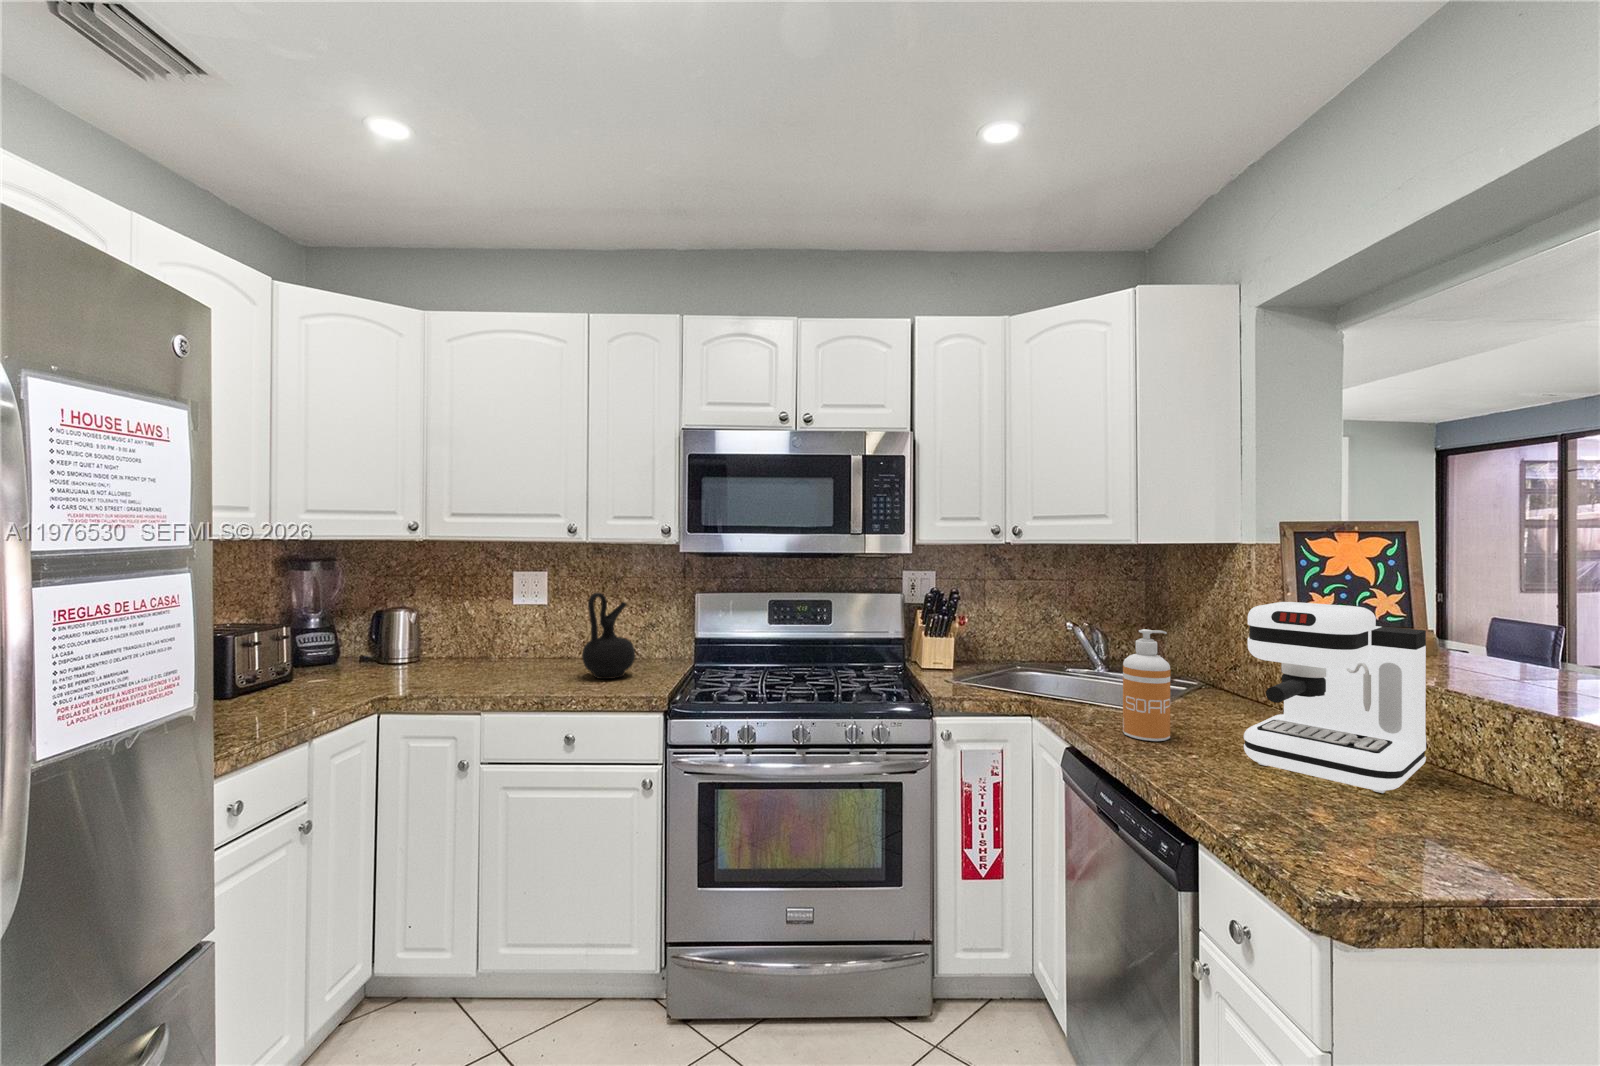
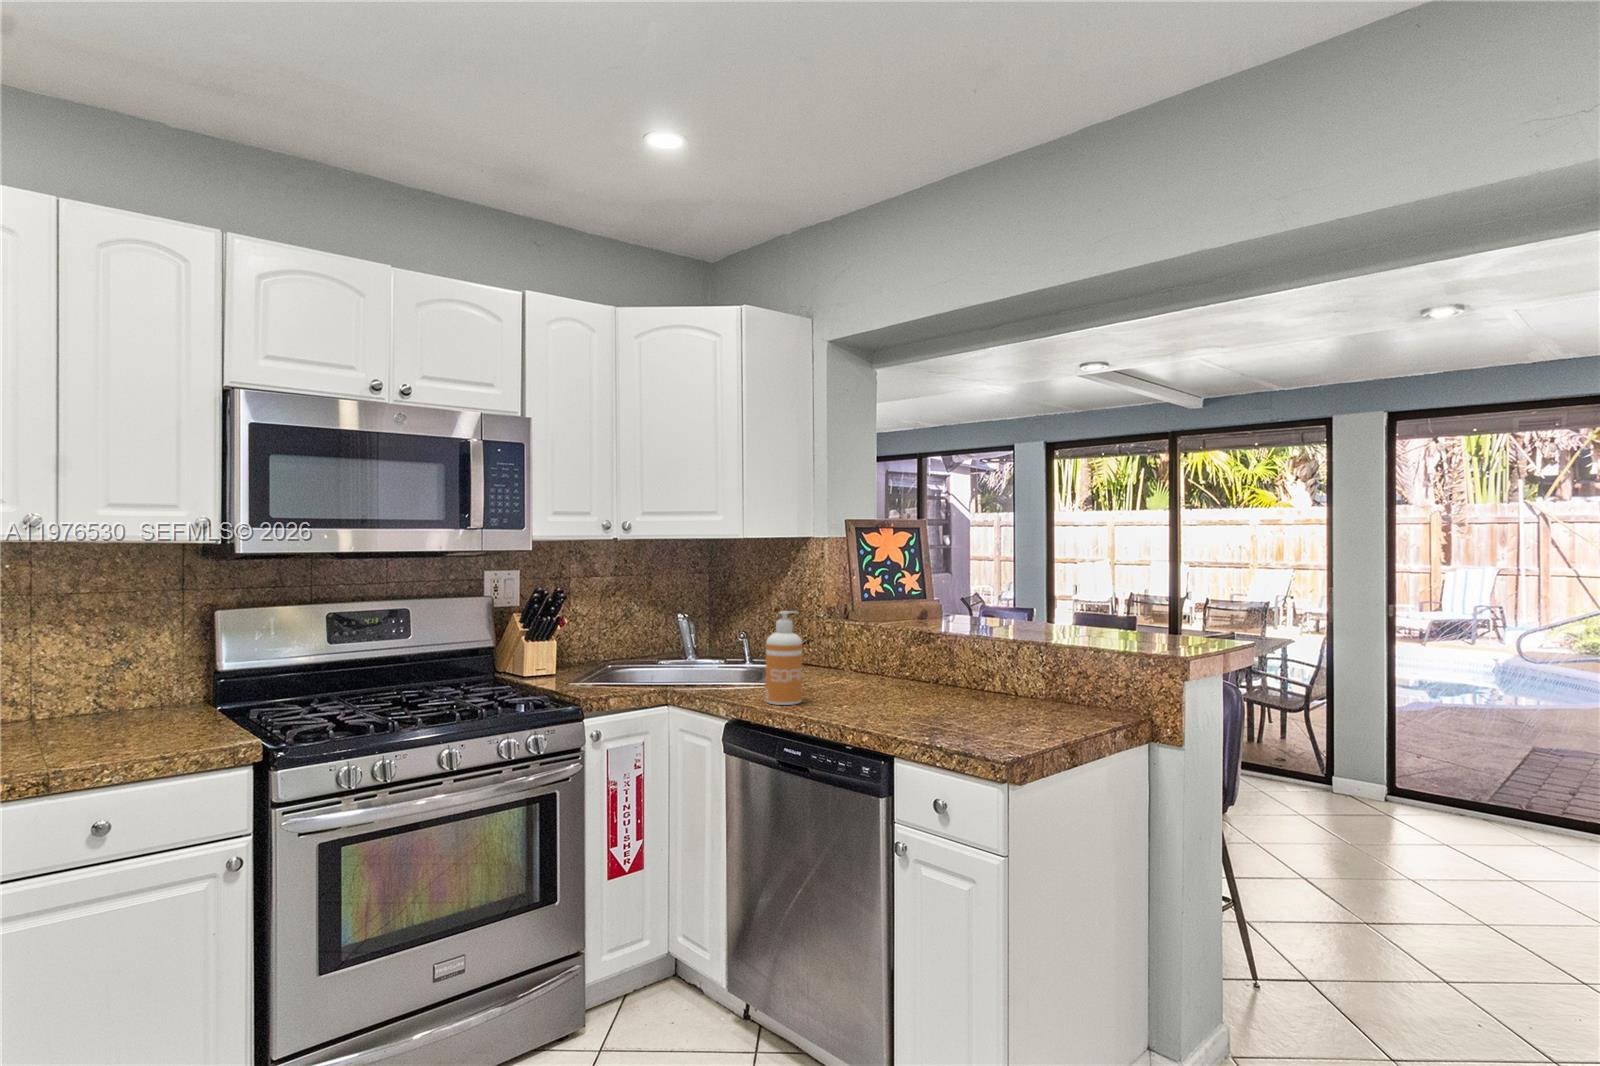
ceramic jug: present [582,593,635,679] -> none [59,614,153,742]
coffee maker: present [1244,602,1426,793] -> none [860,582,956,710]

